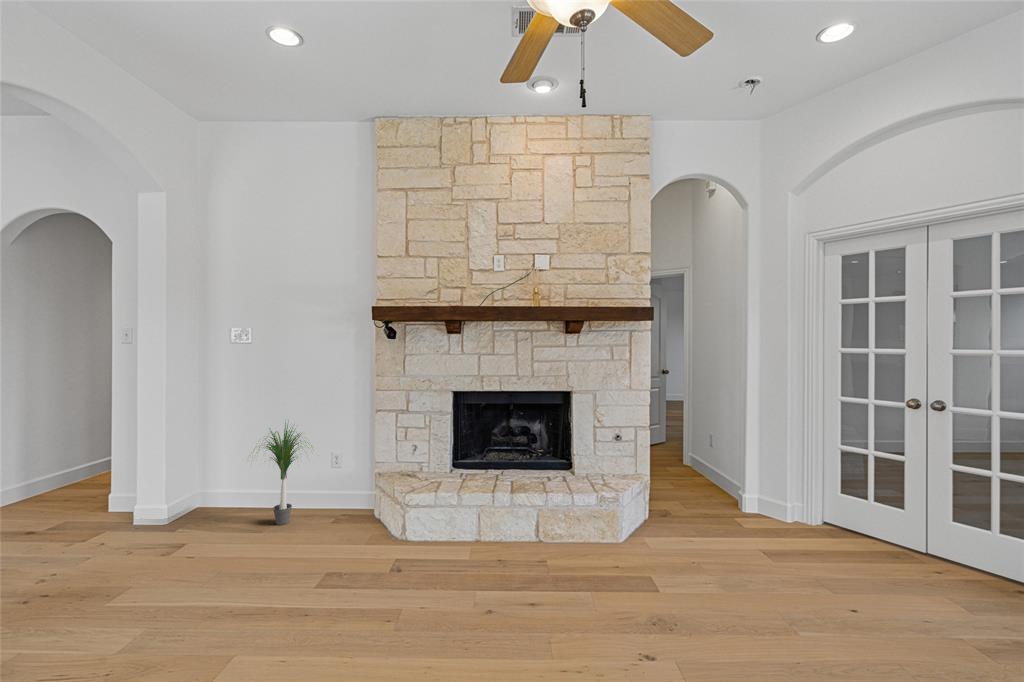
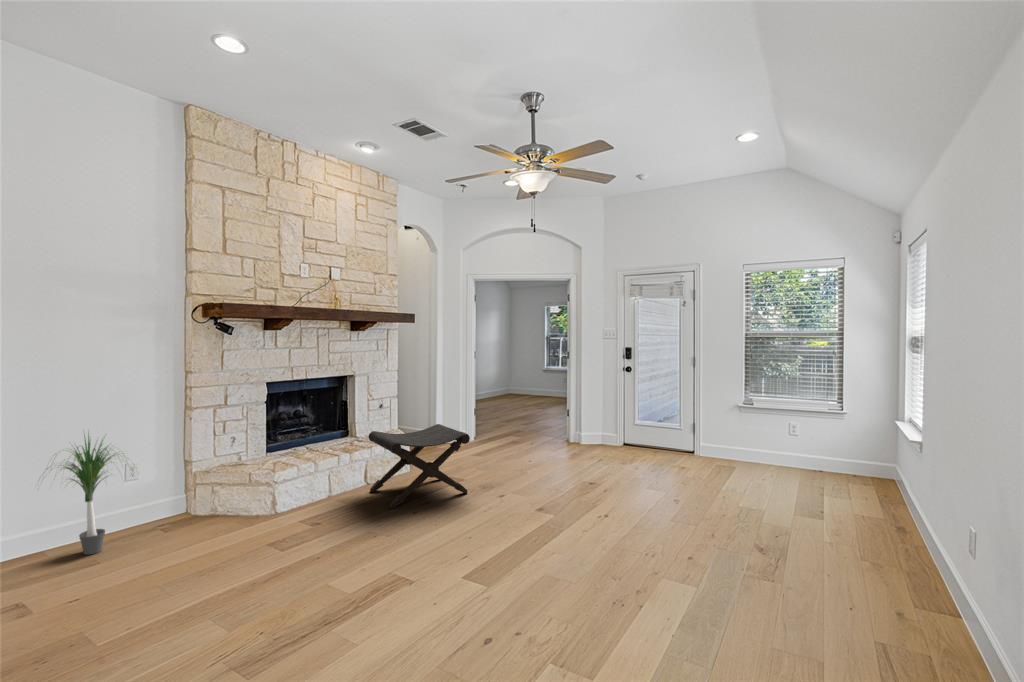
footstool: none [489,471,637,615] -> present [369,424,470,508]

